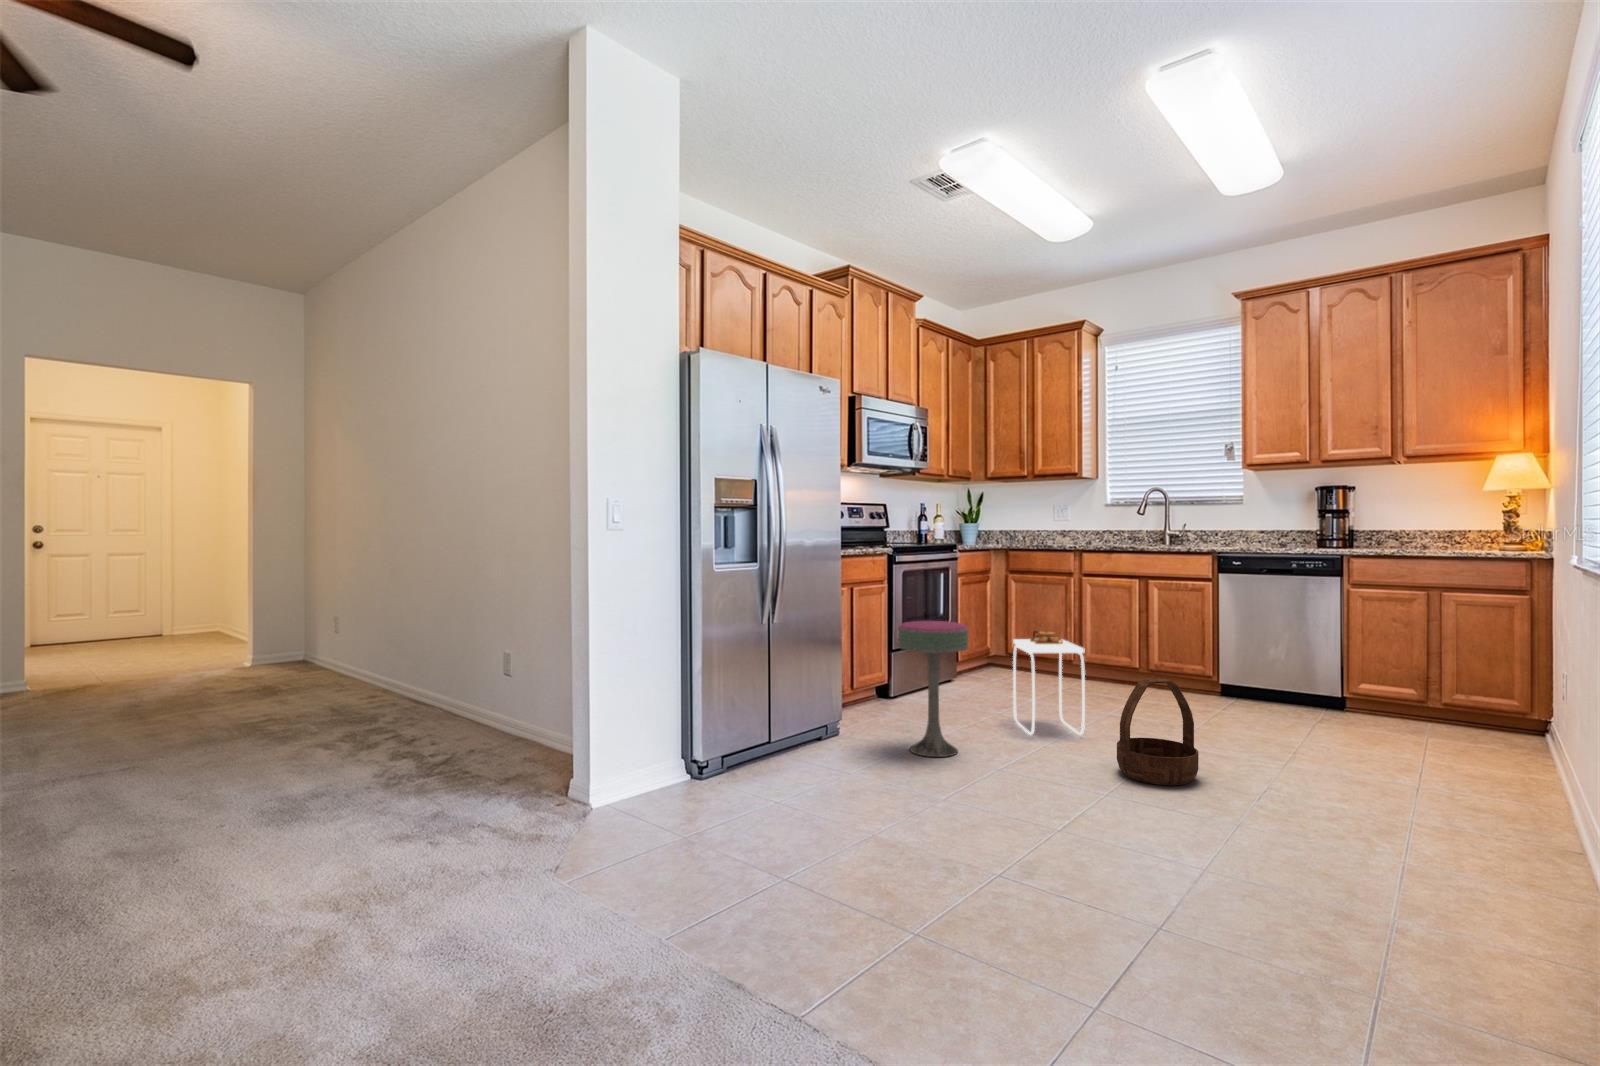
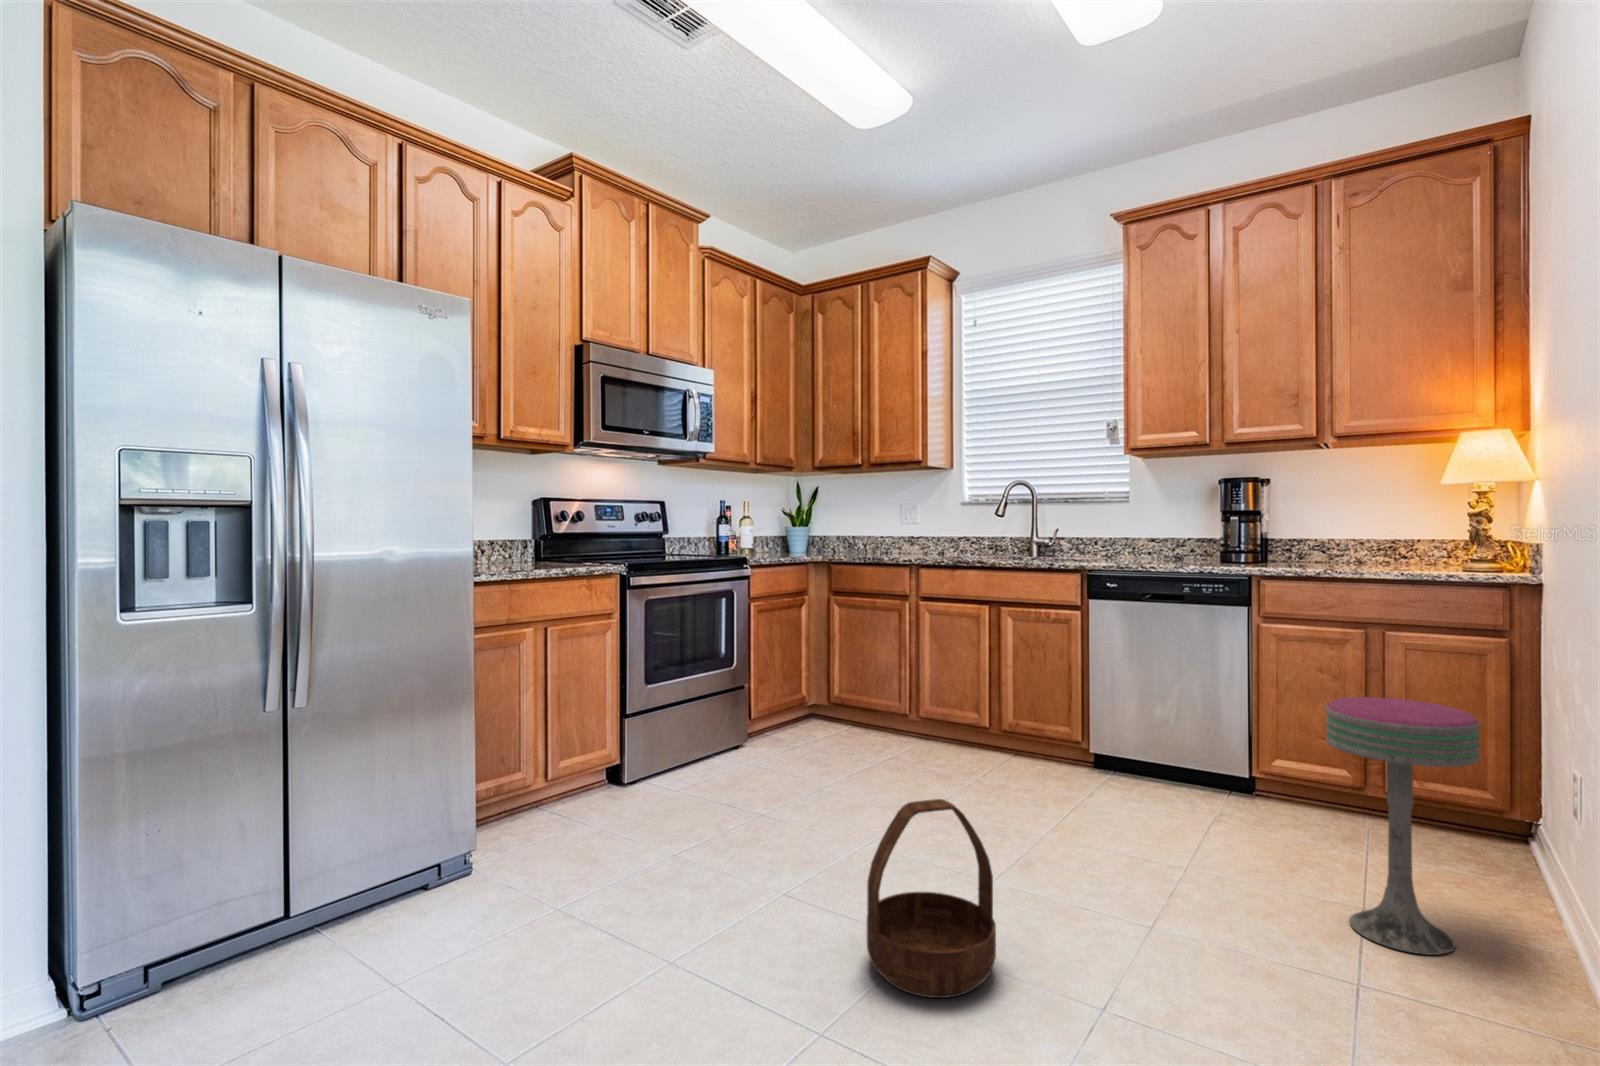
bar stool: present [898,621,969,757] -> present [1326,697,1480,955]
side table: present [1013,631,1085,735] -> none [772,697,859,865]

